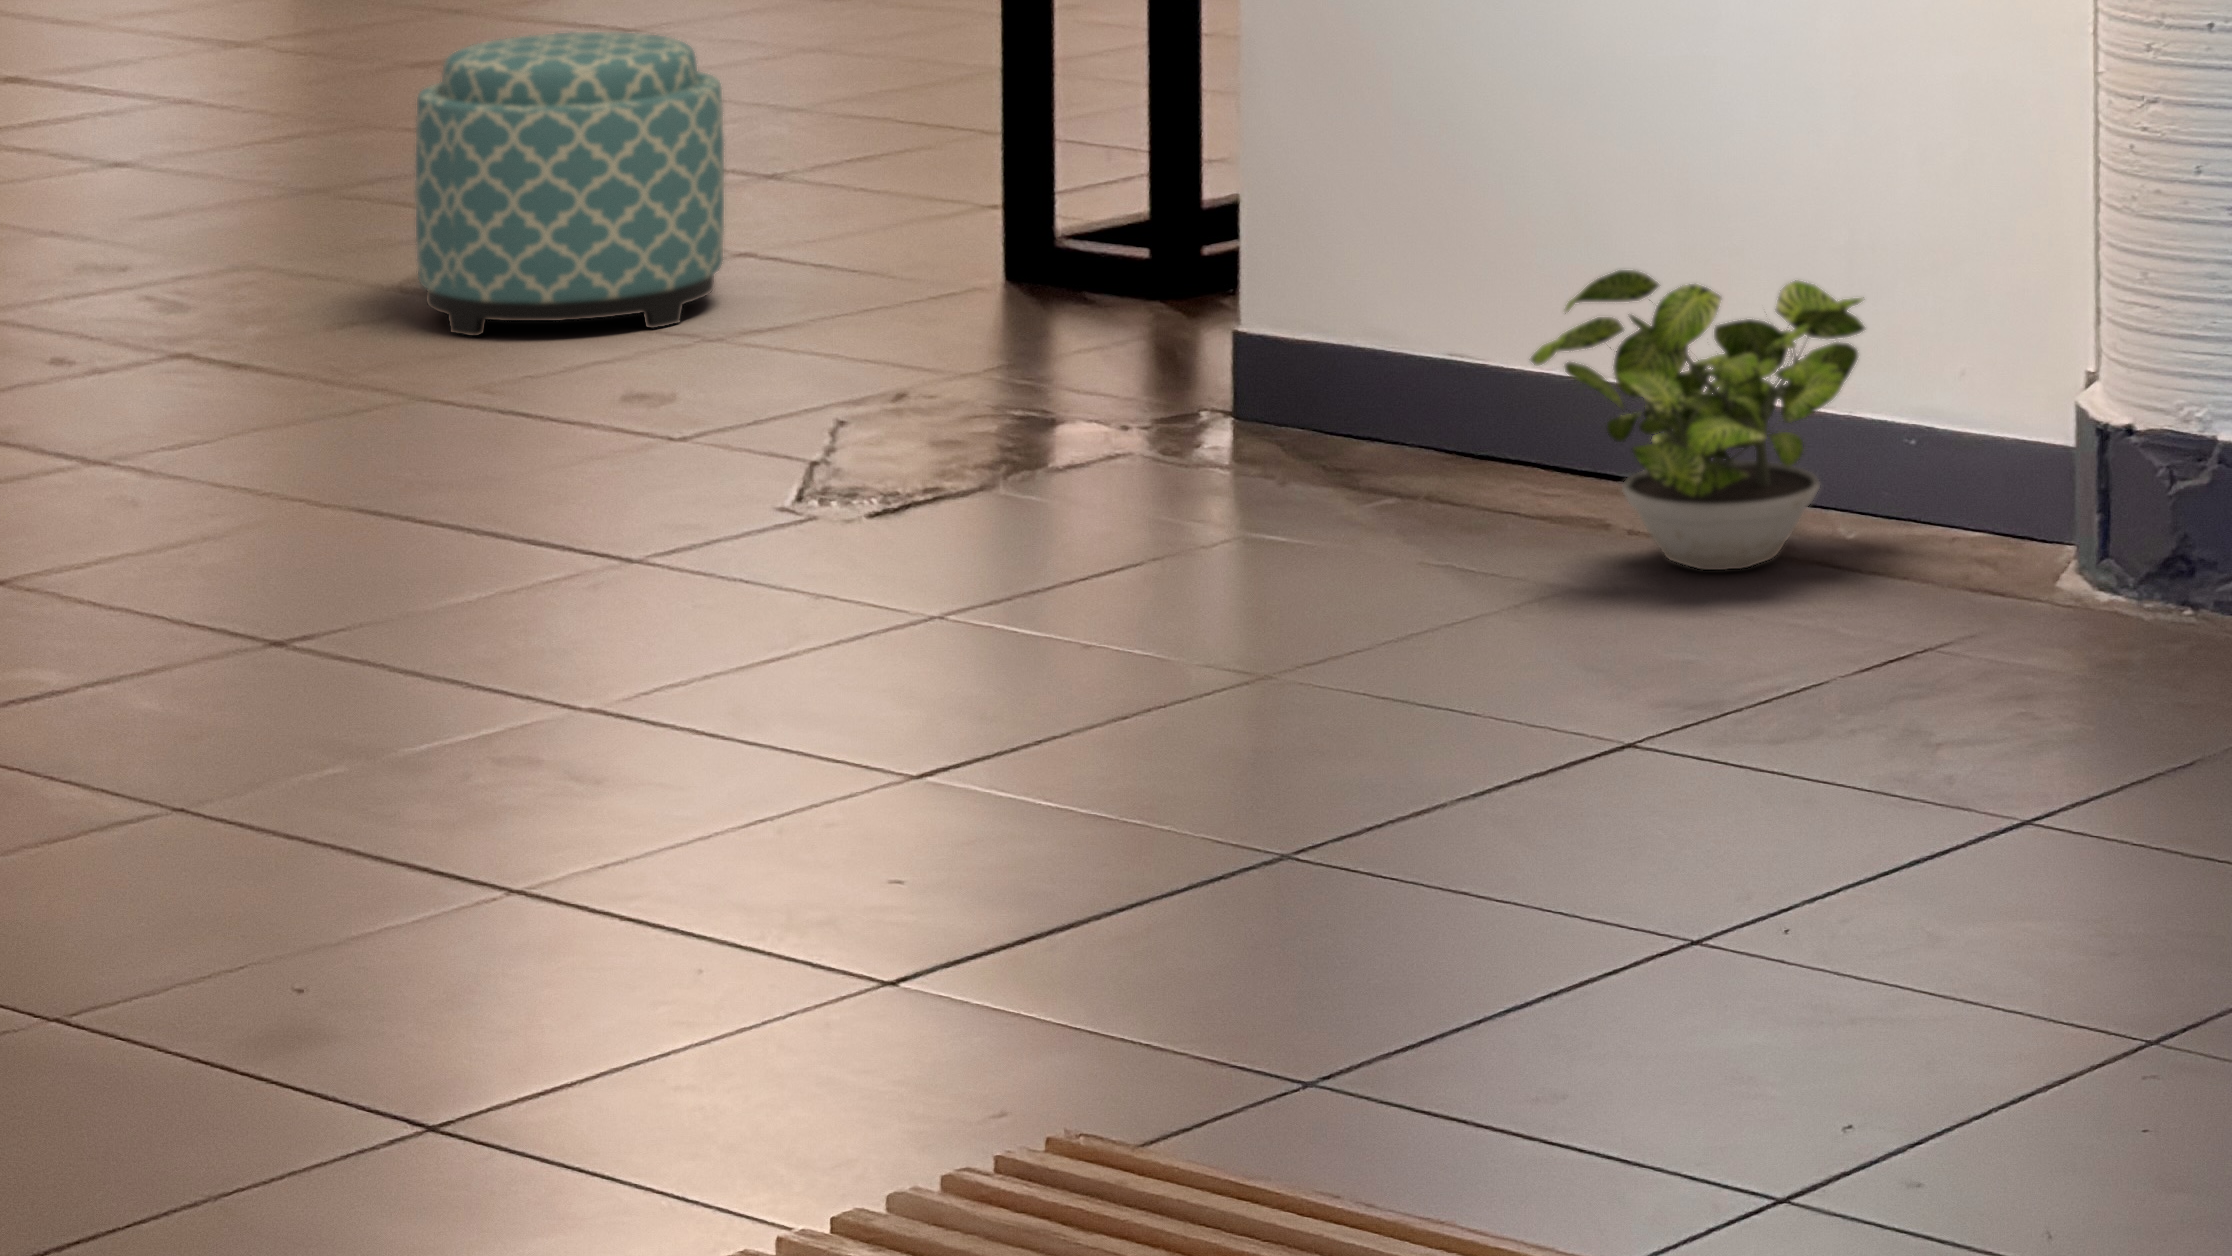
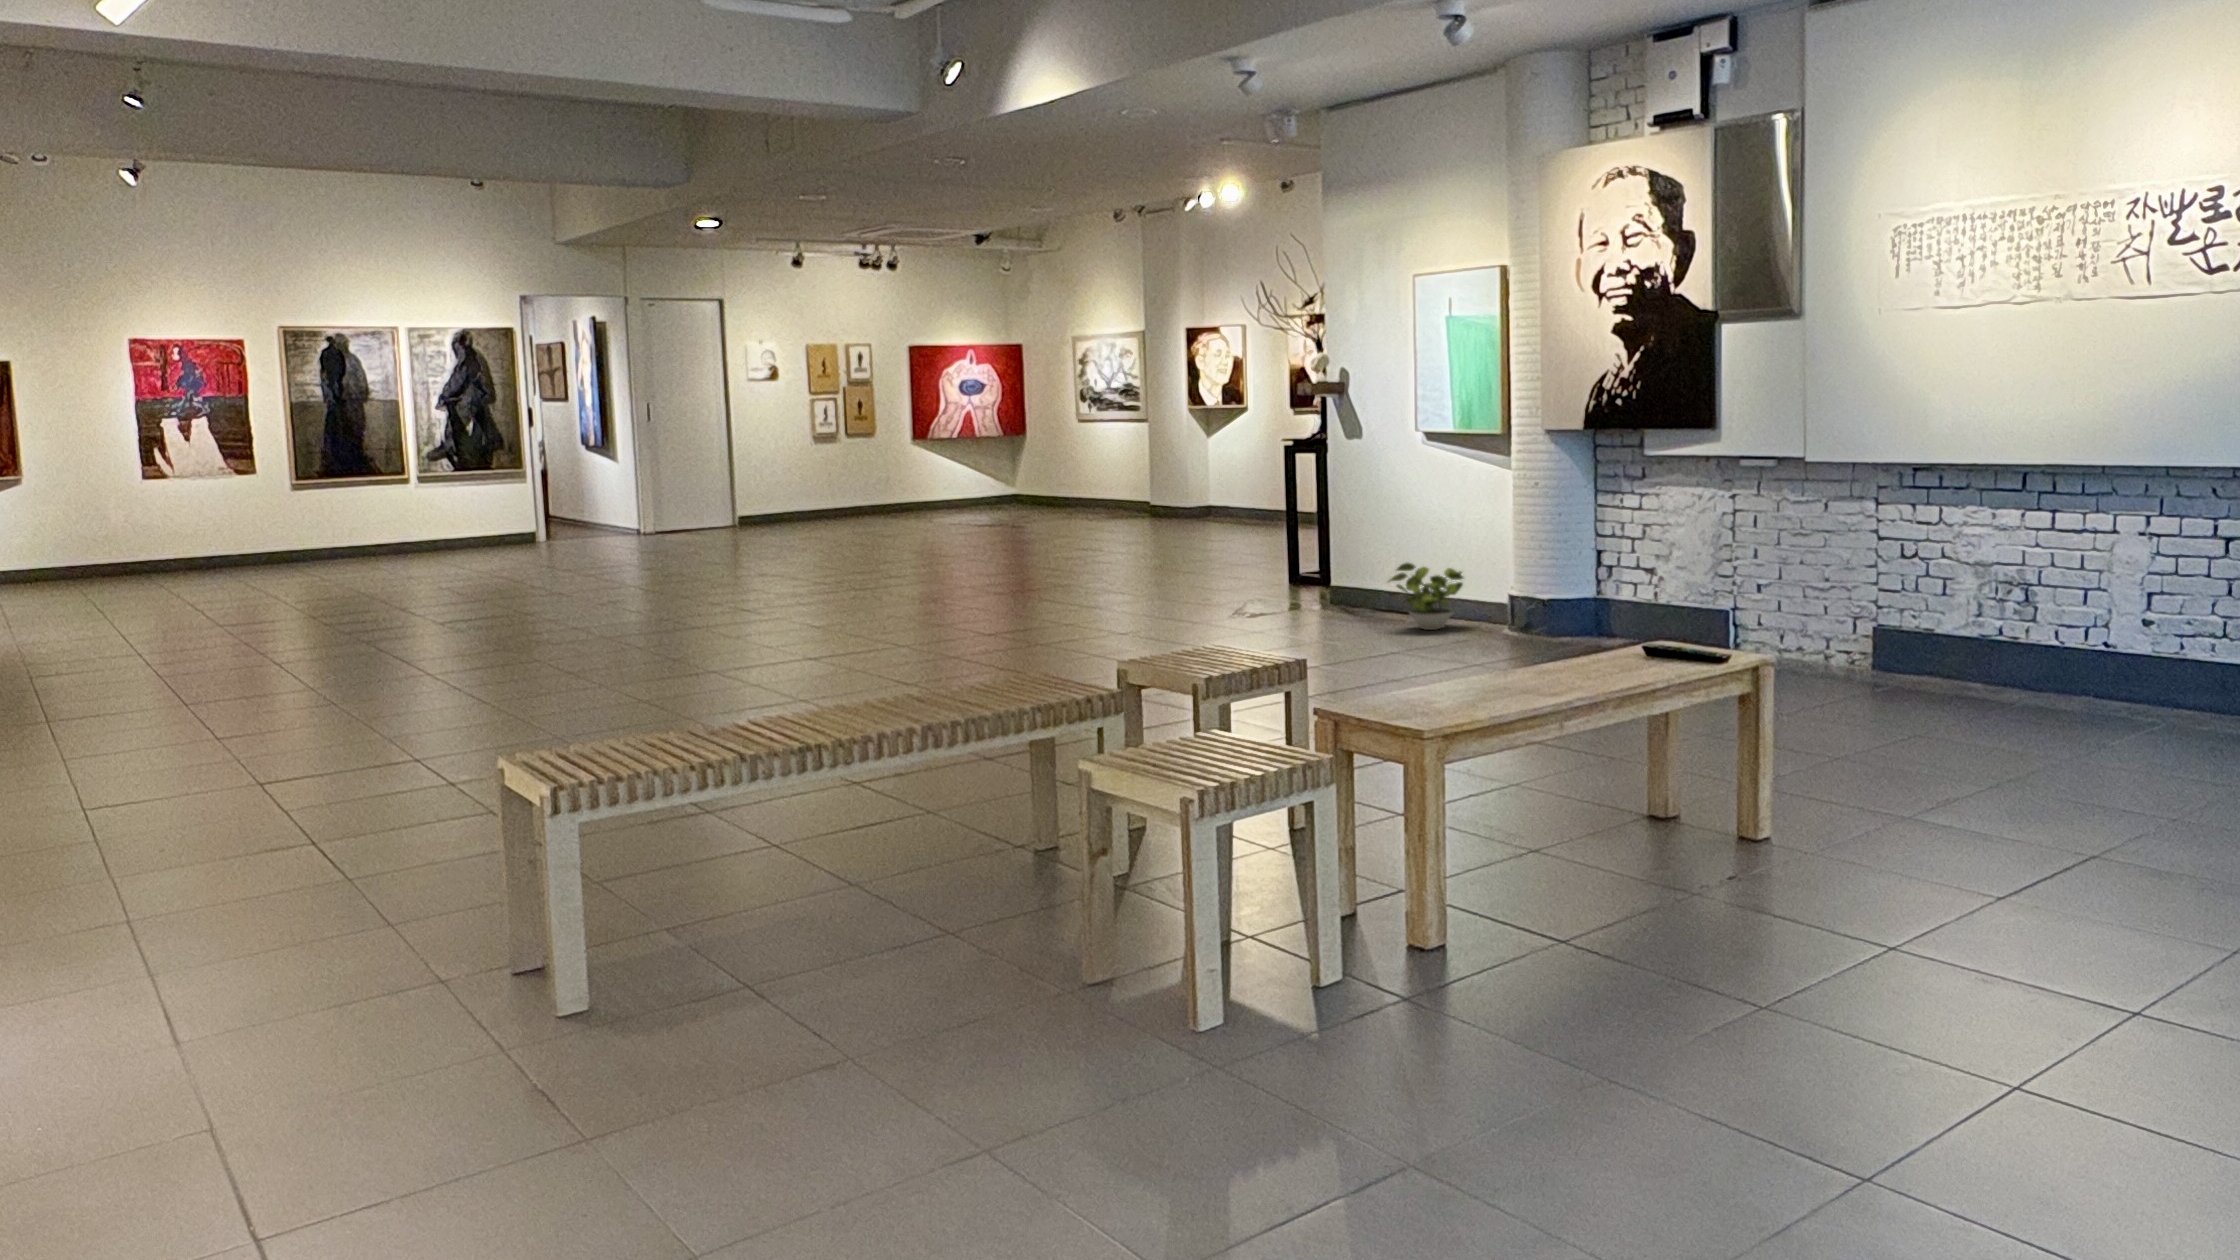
ottoman: present [415,32,724,336] -> none [1162,528,1229,592]

